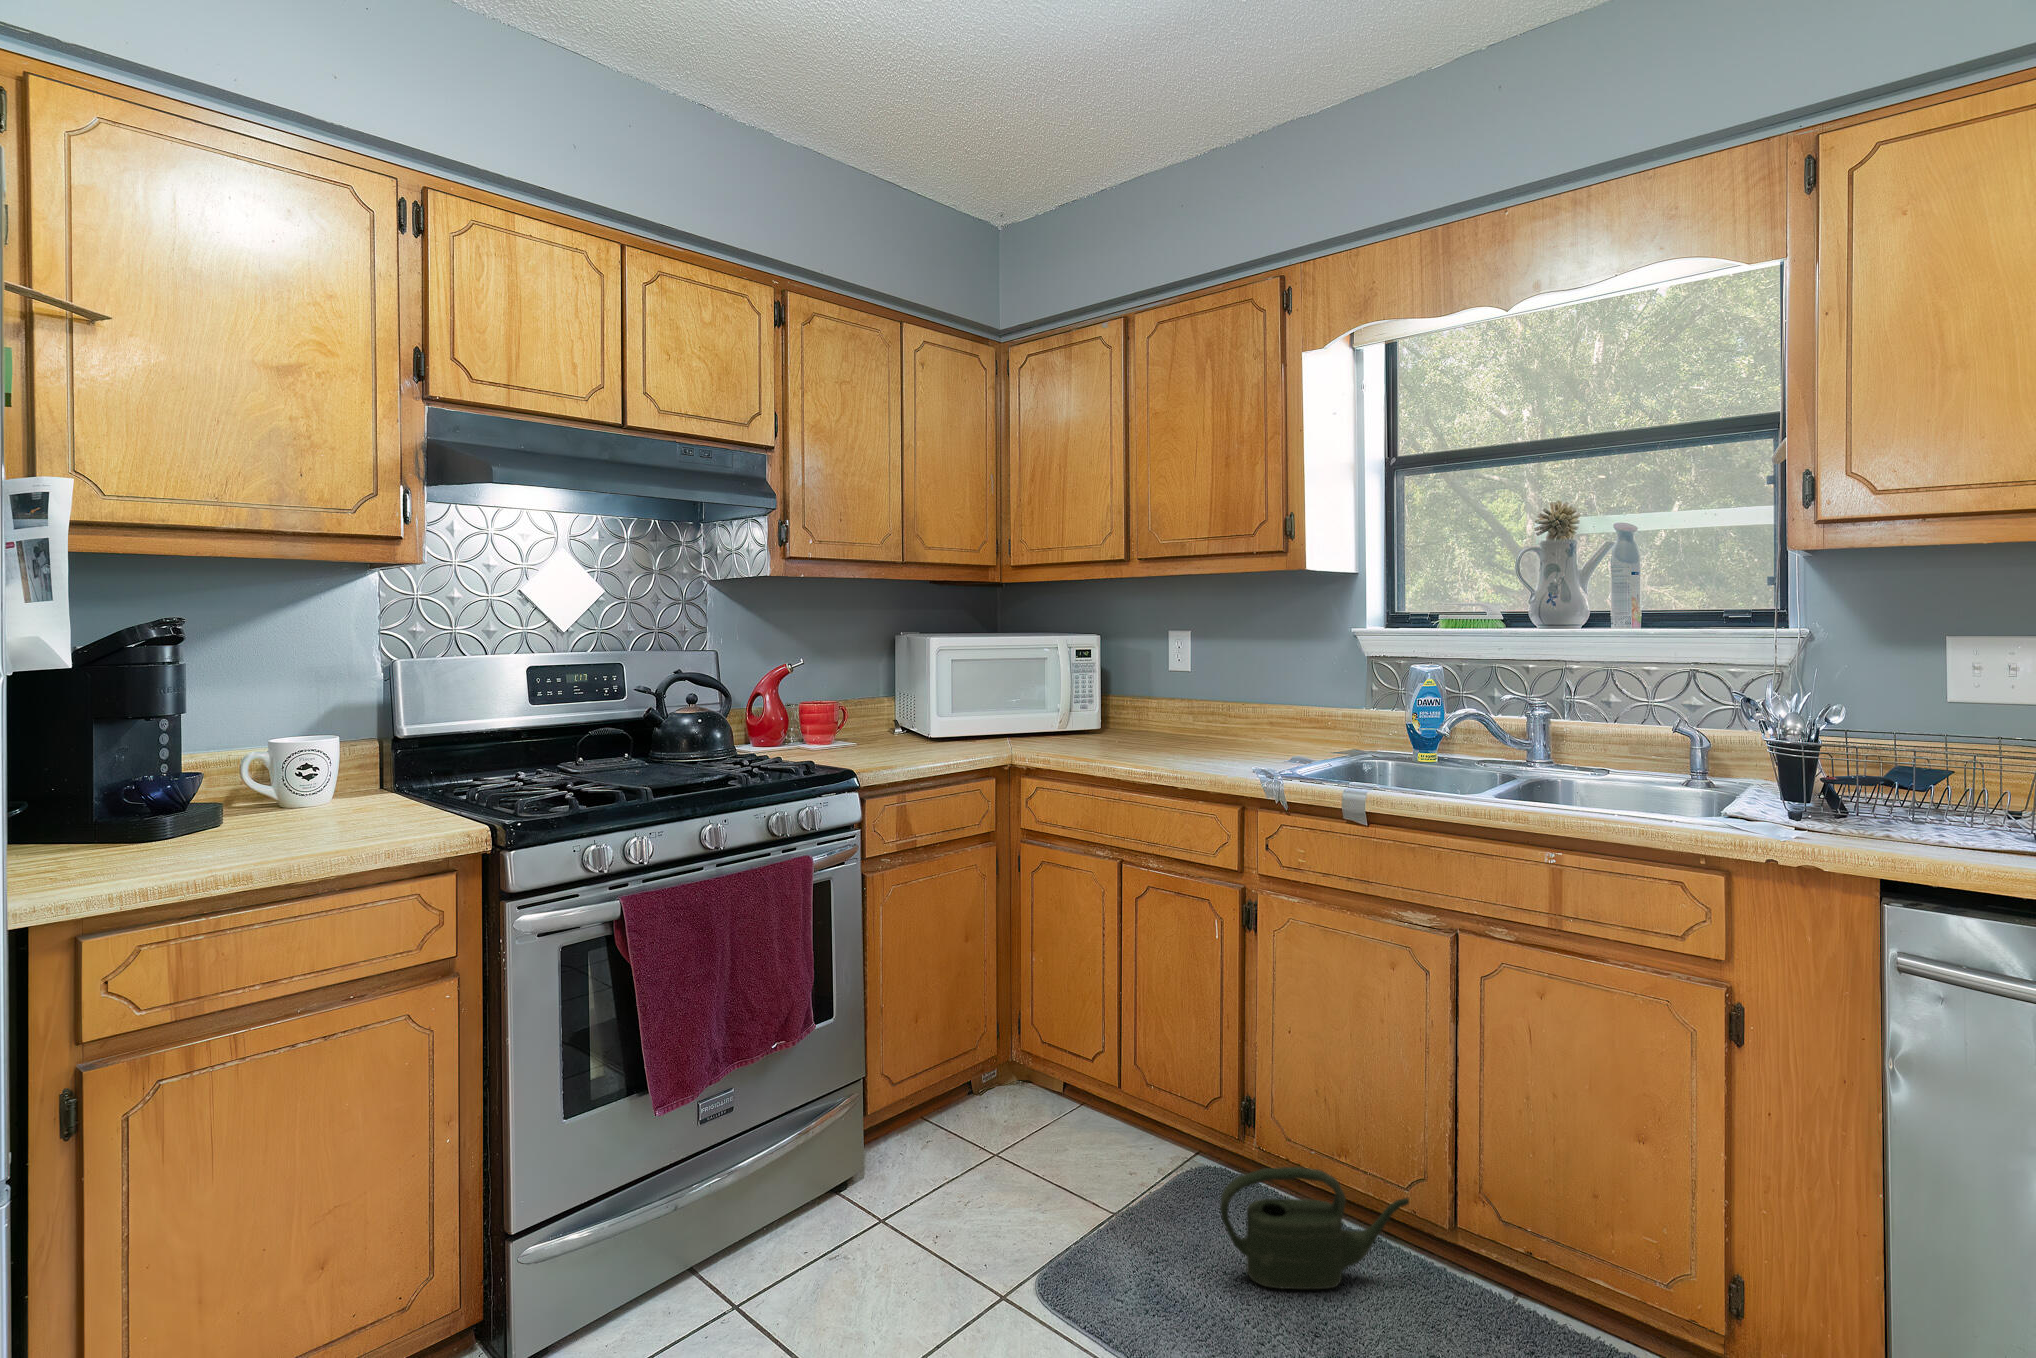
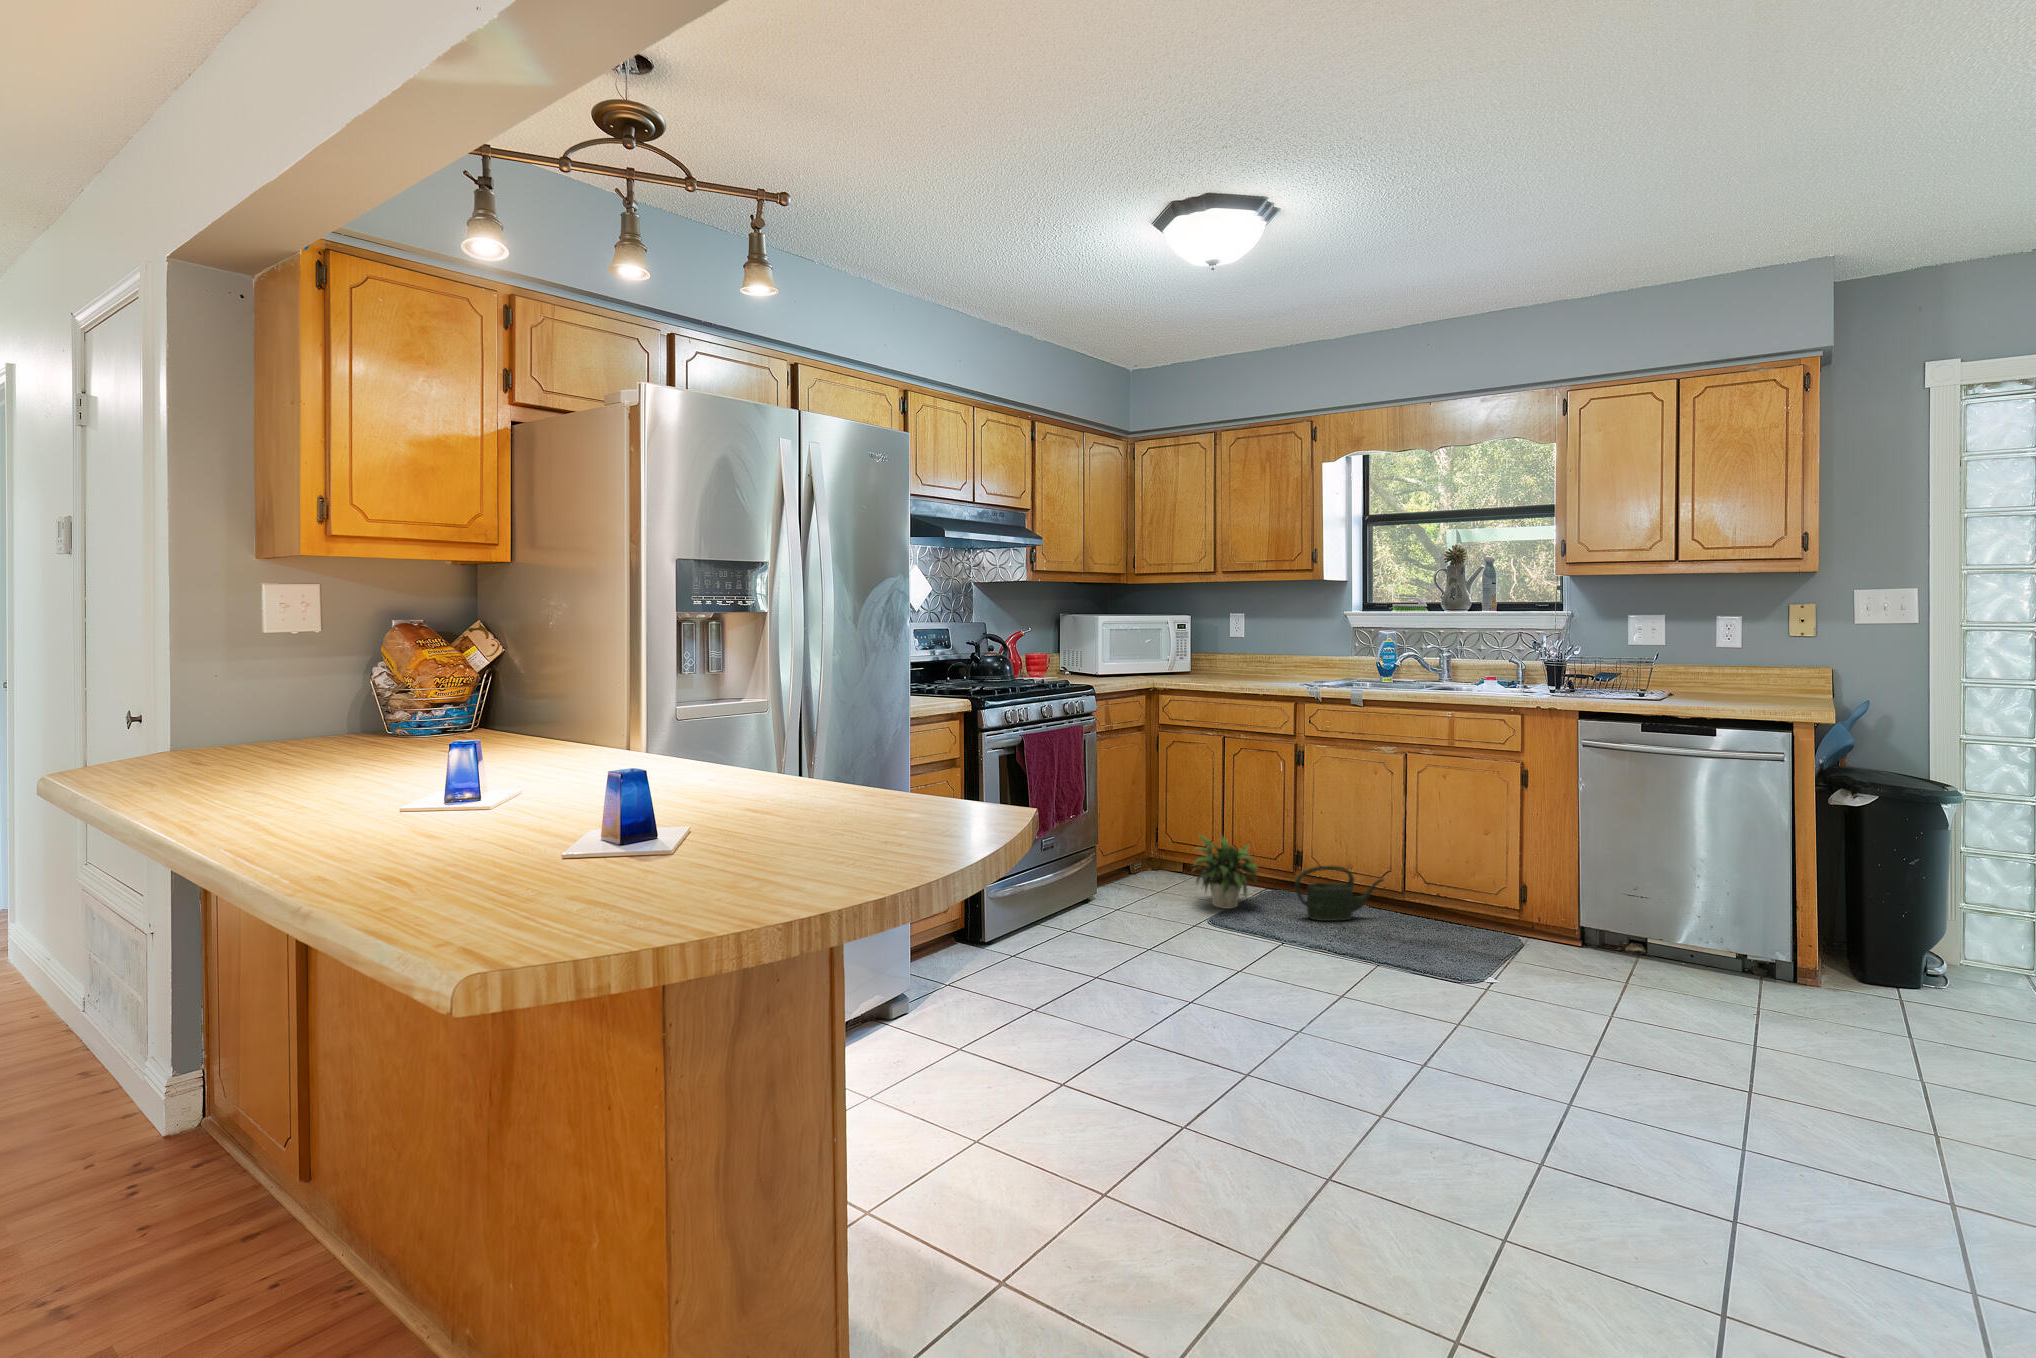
potted plant: none [1020,1061,1159,1229] -> present [1194,835,1258,909]

